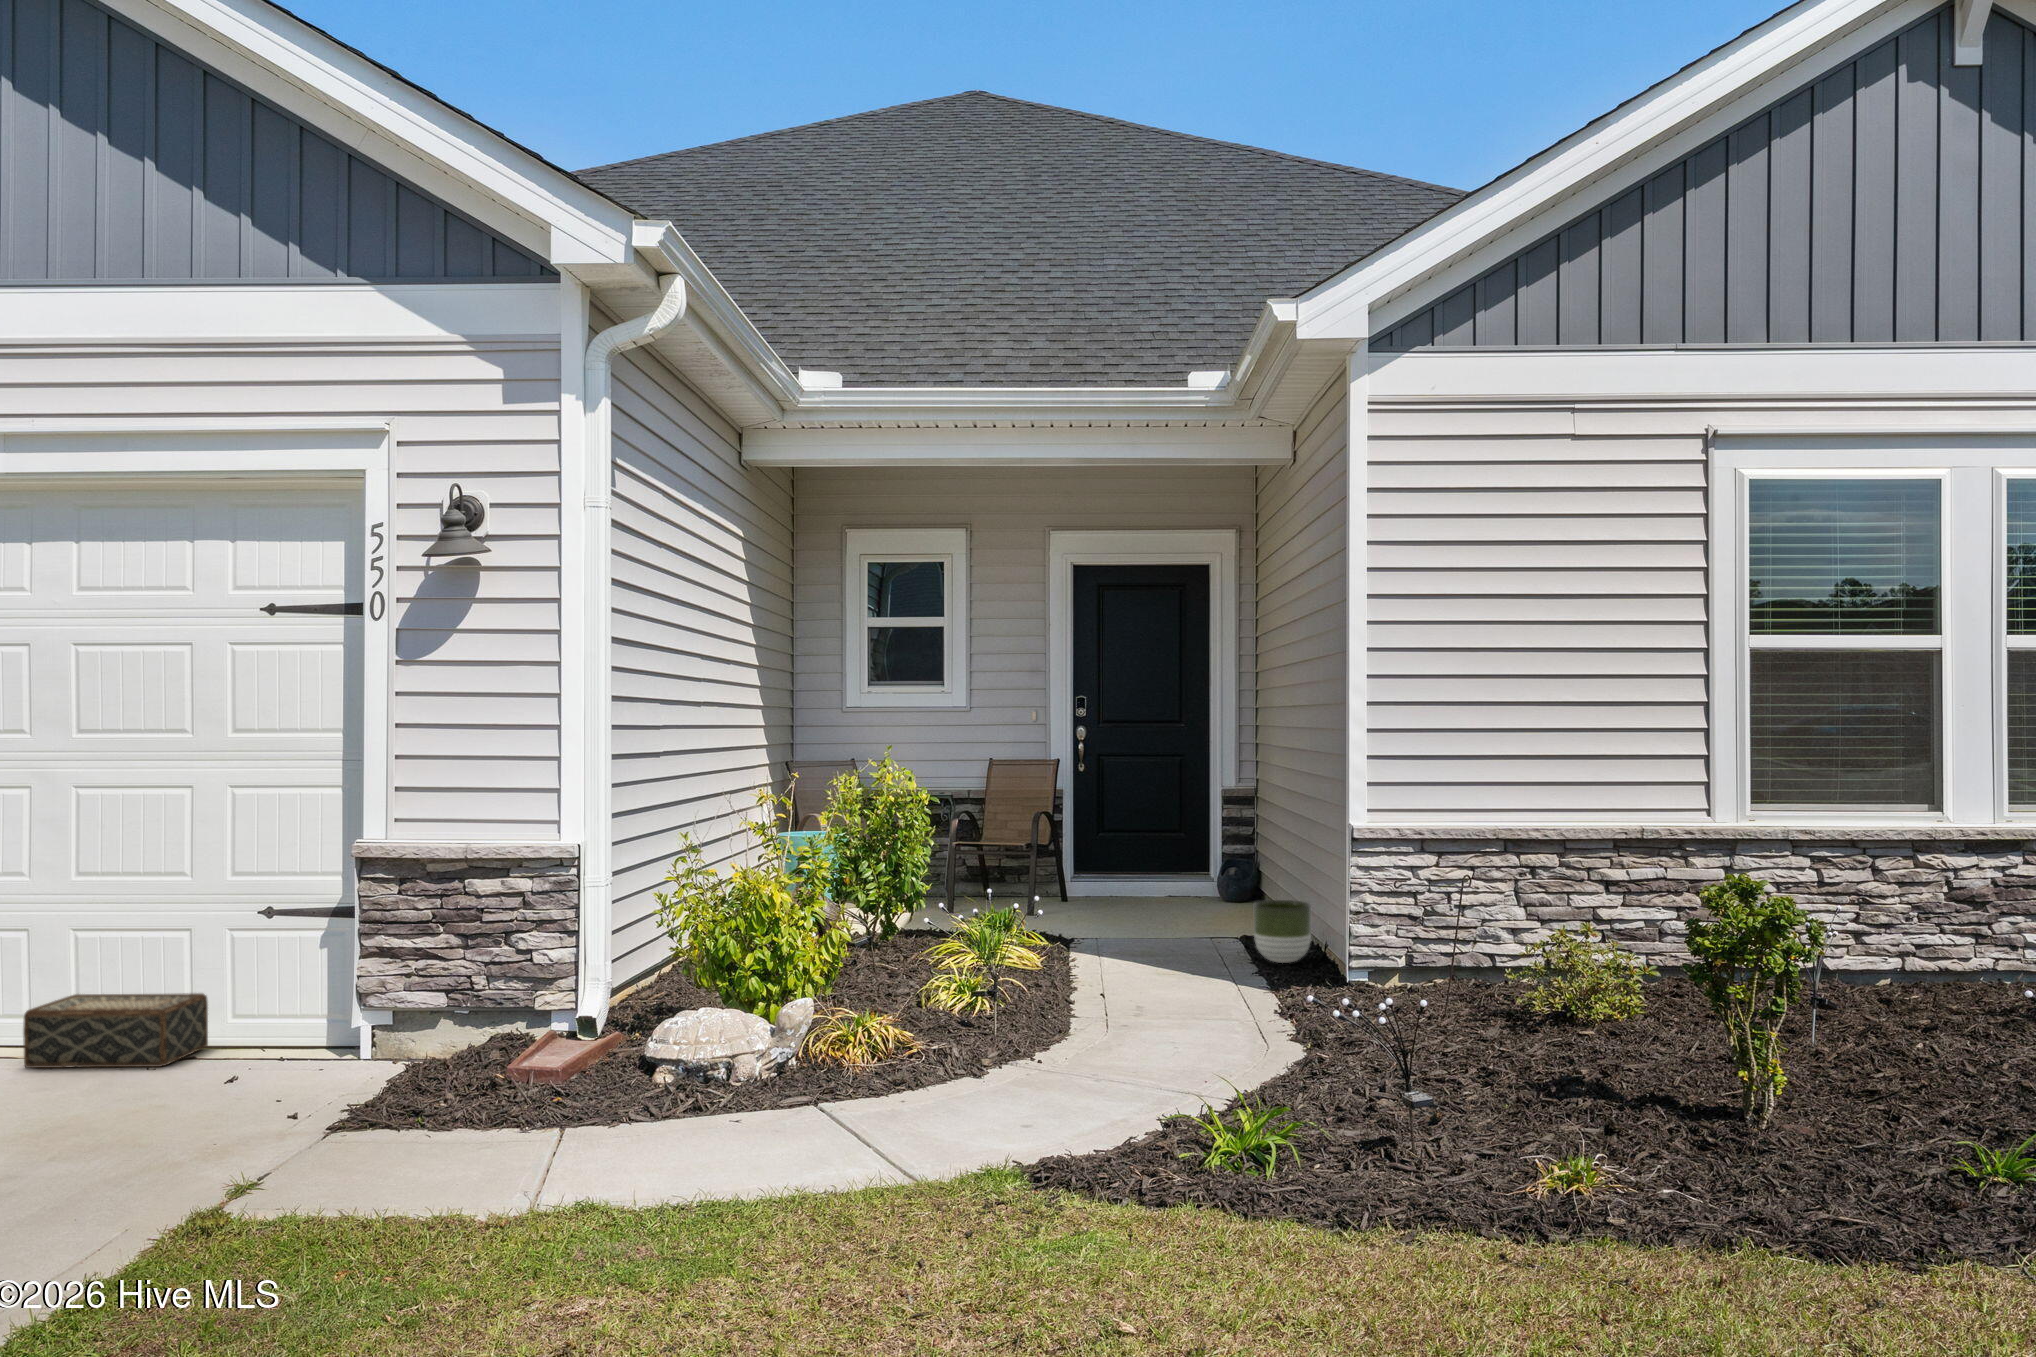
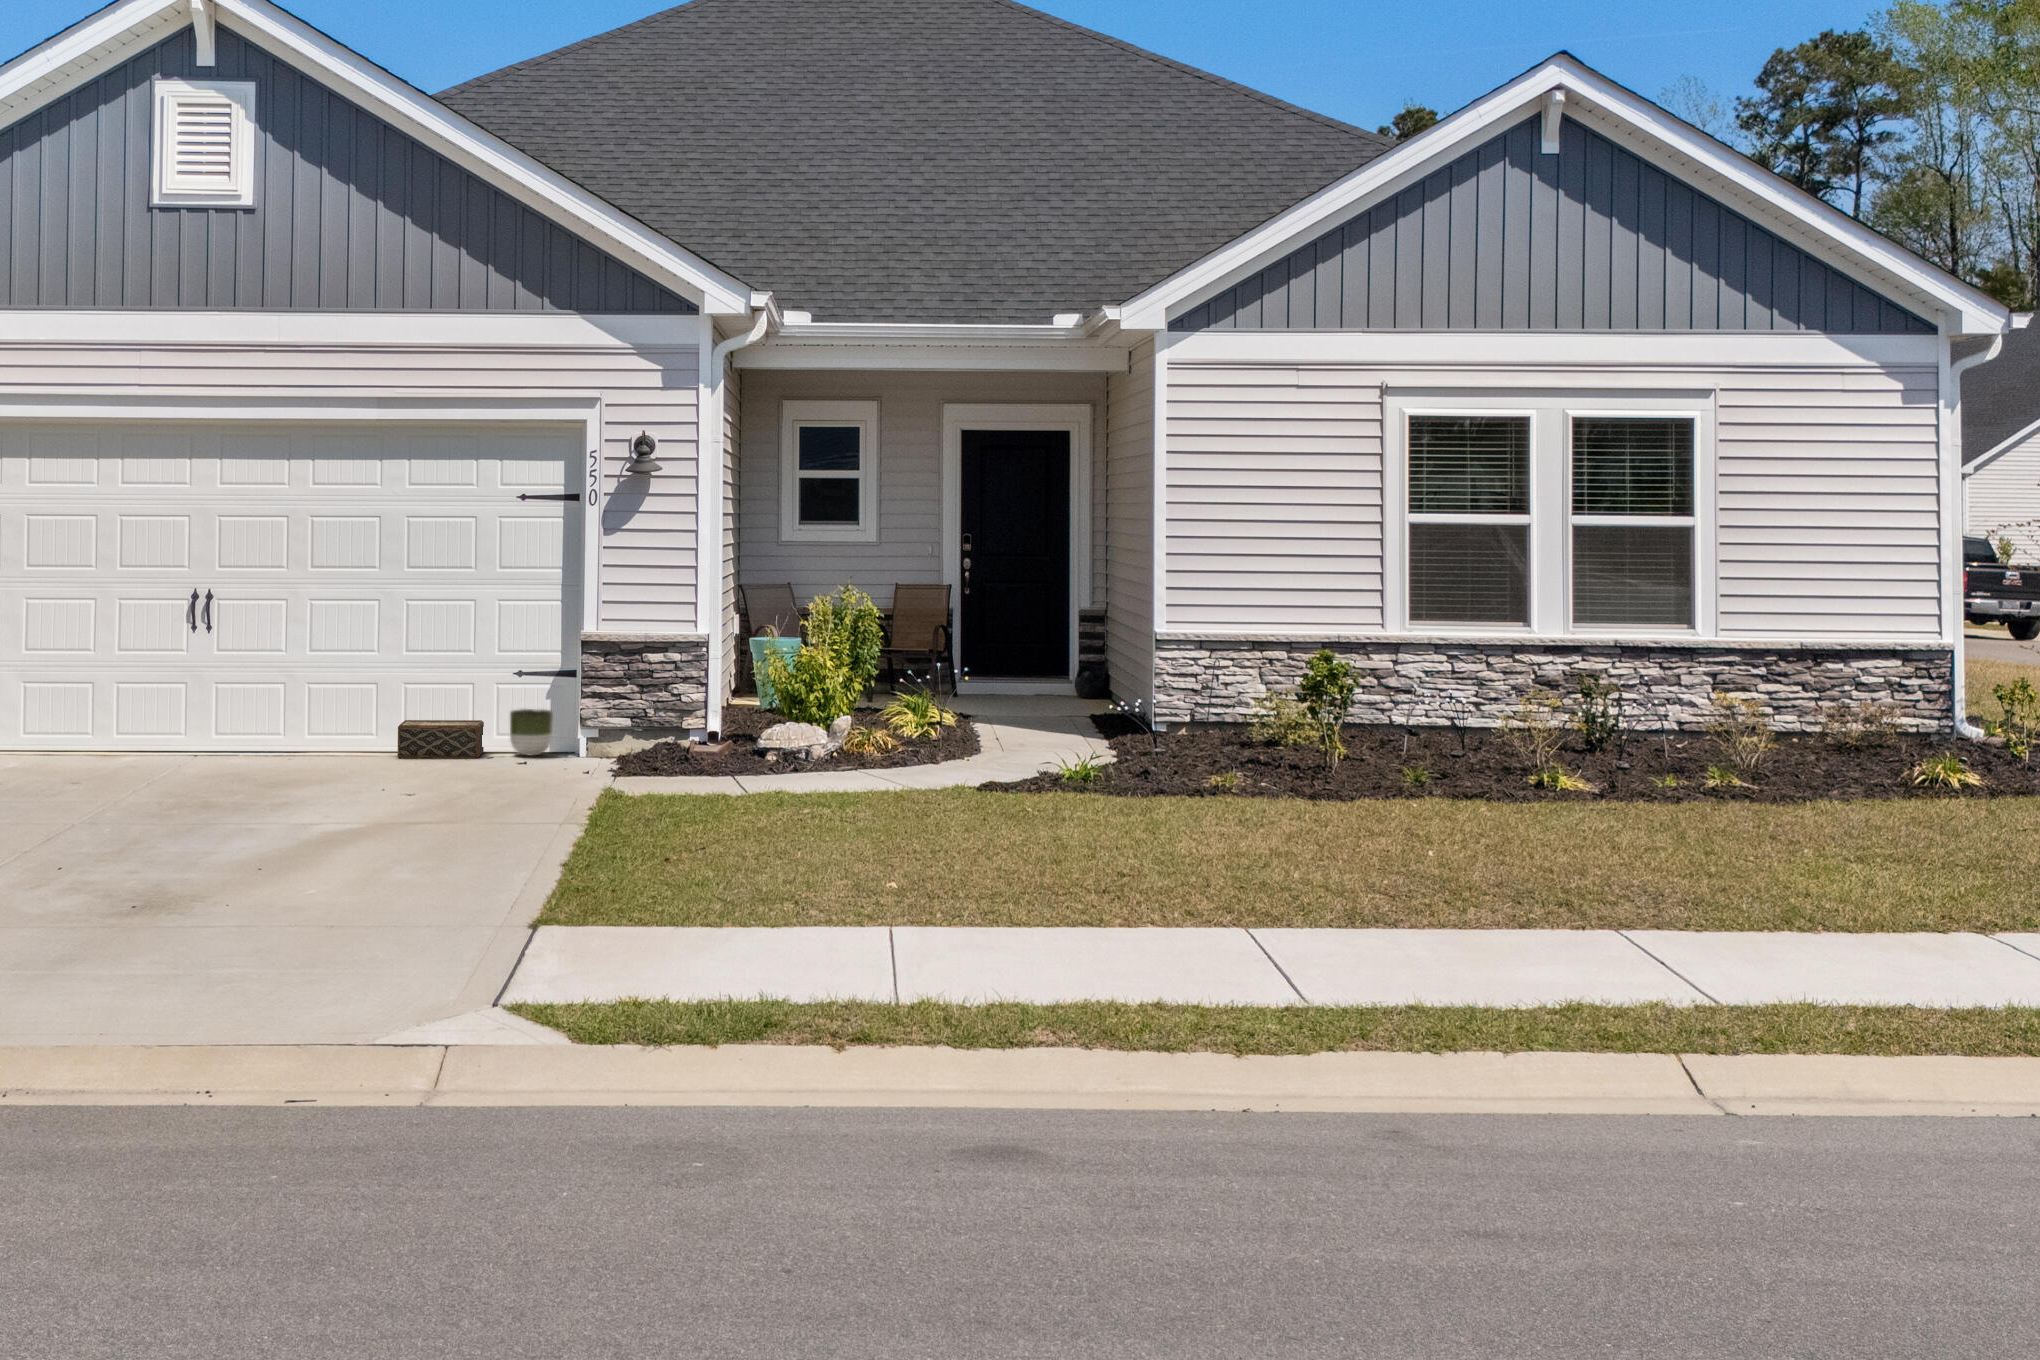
planter: present [1254,900,1311,963] -> present [510,709,553,756]

